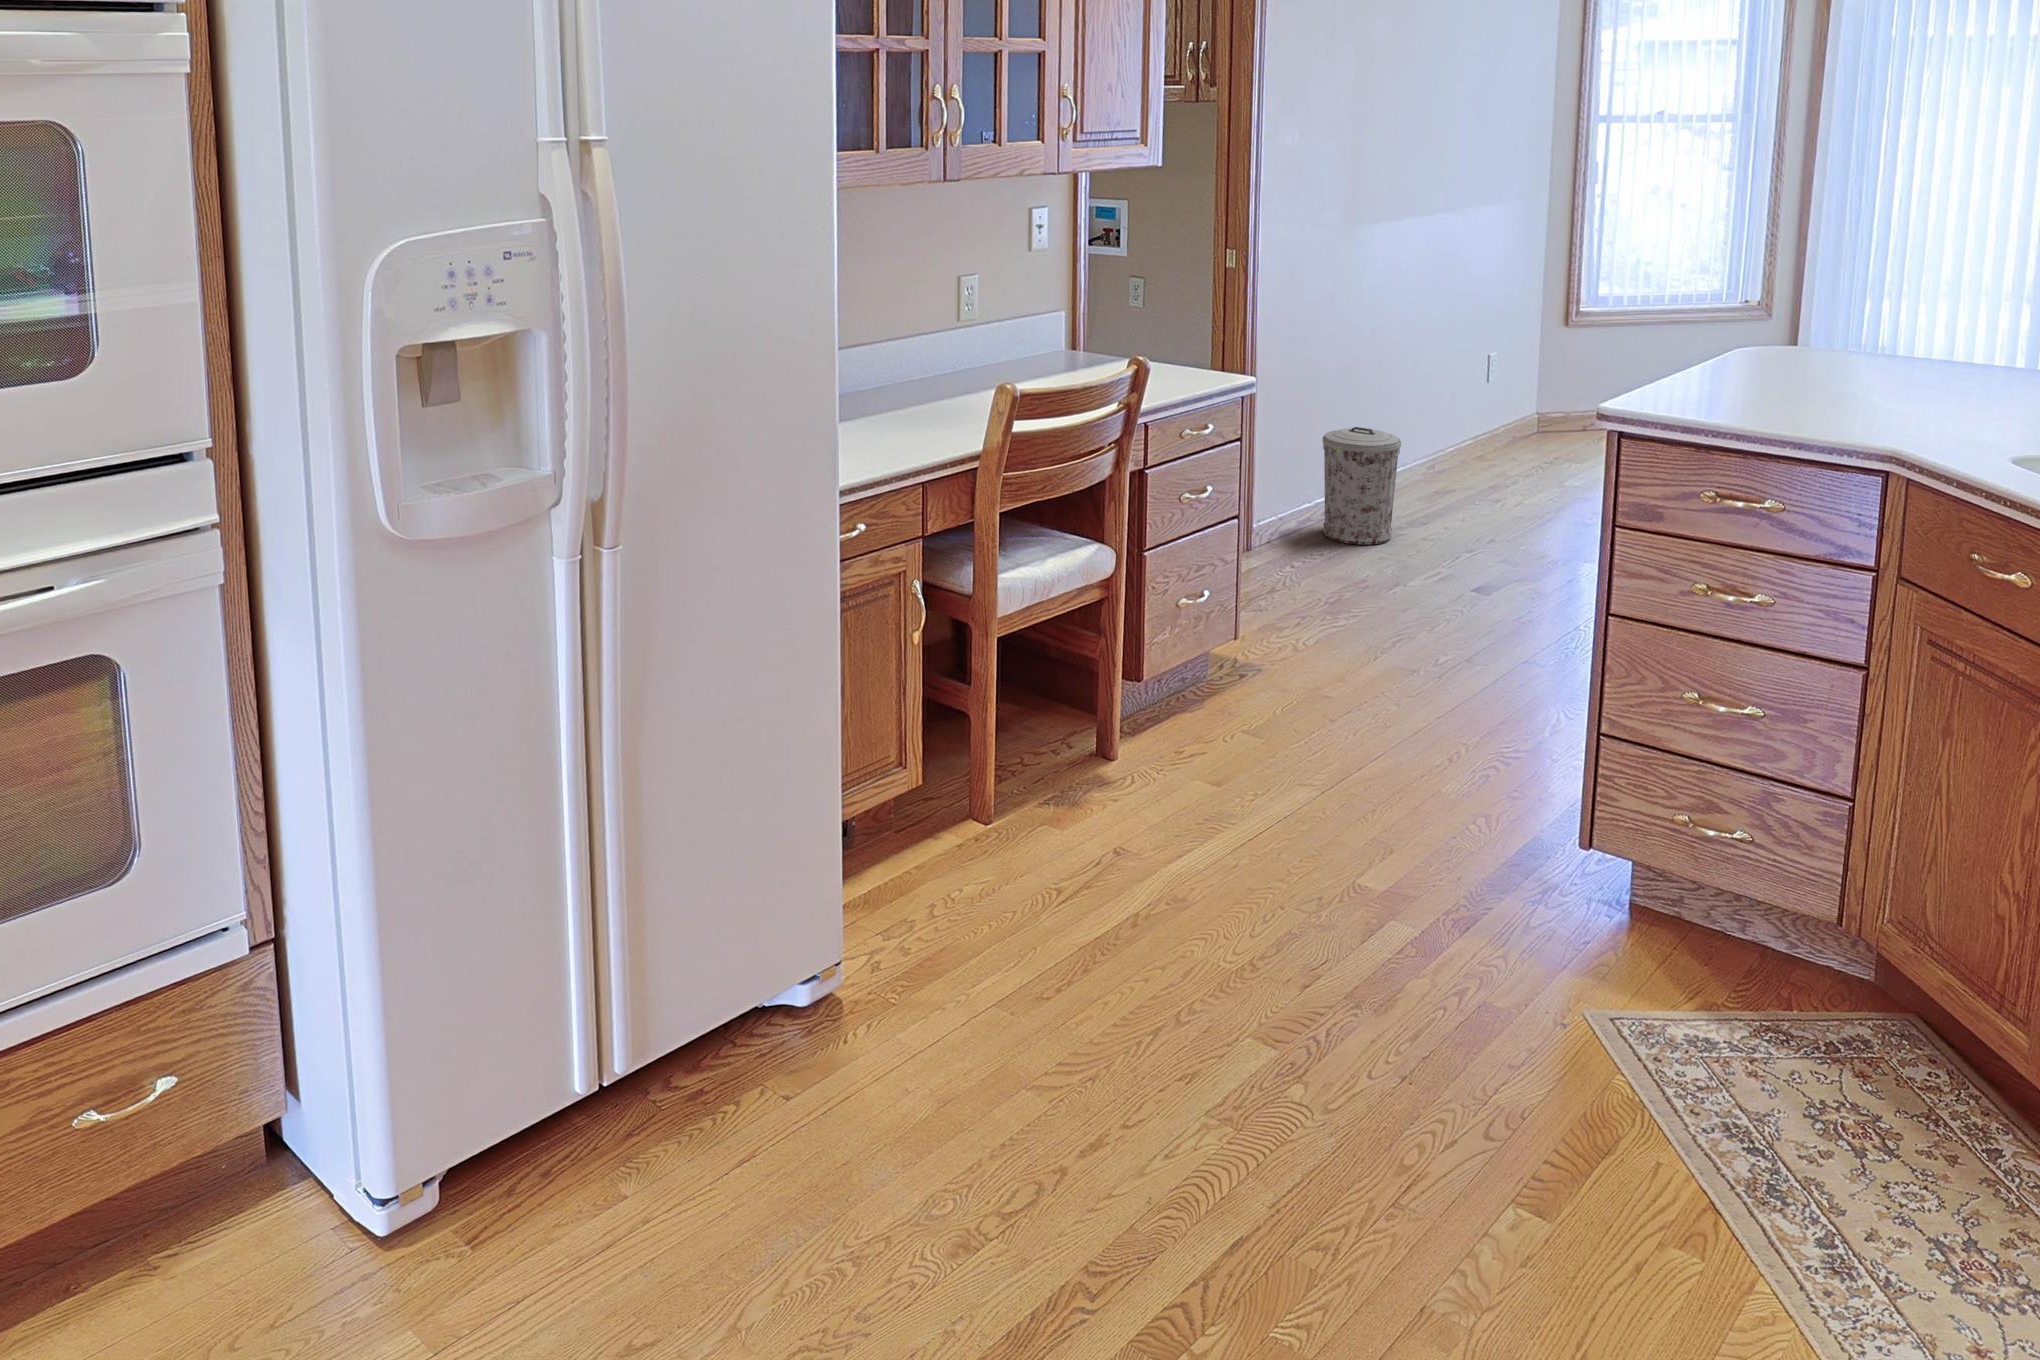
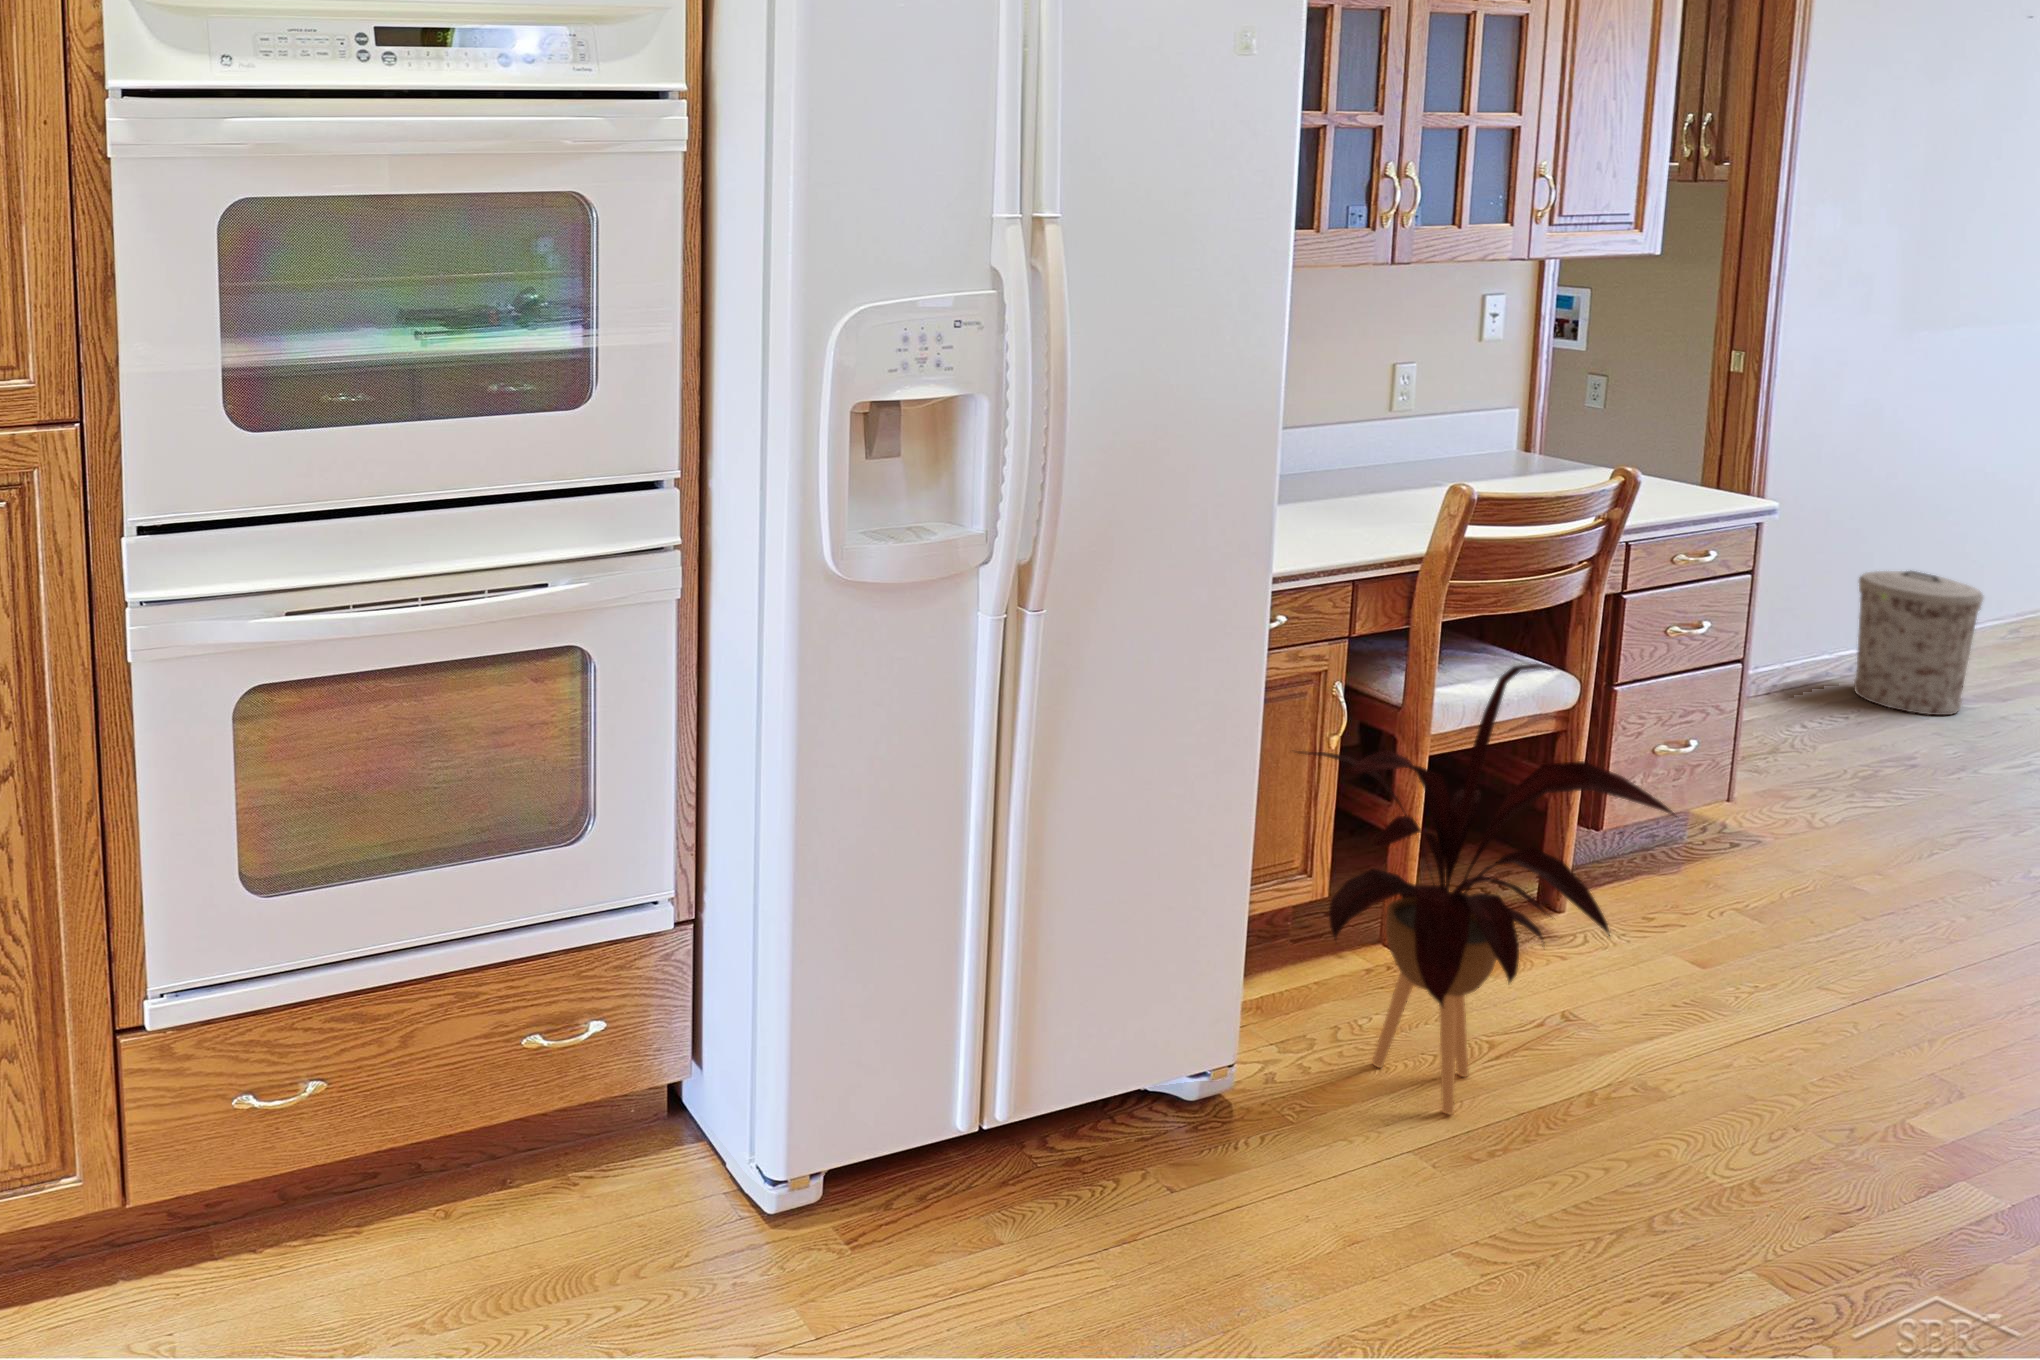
house plant: none [873,538,1169,956] -> present [1299,664,1675,1115]

